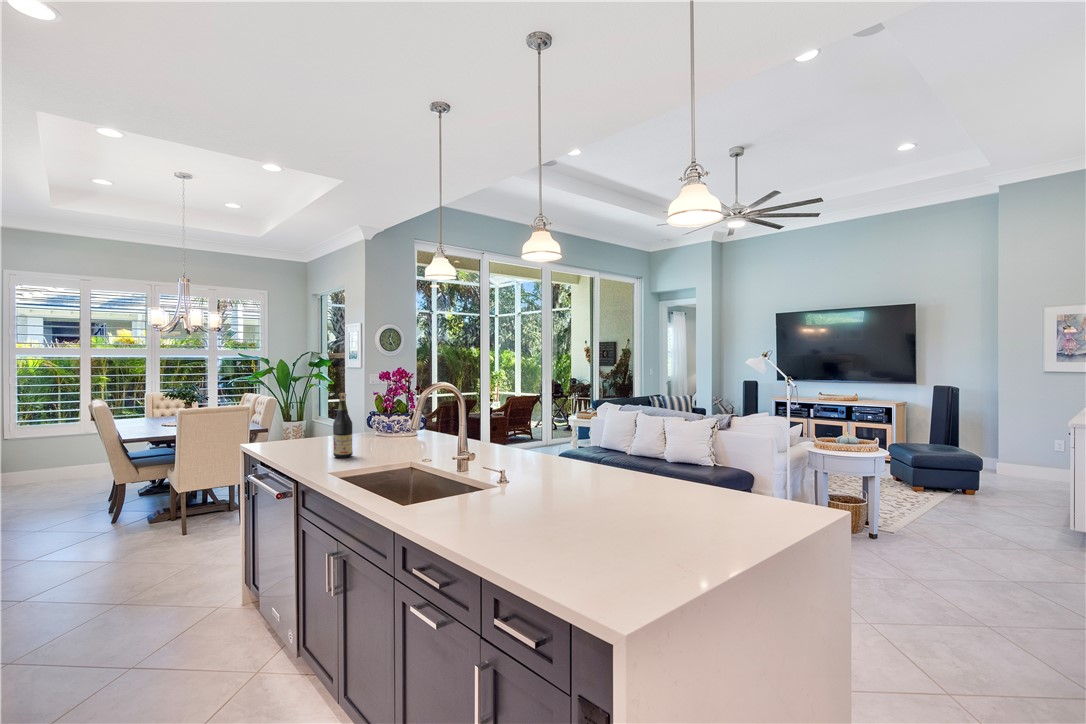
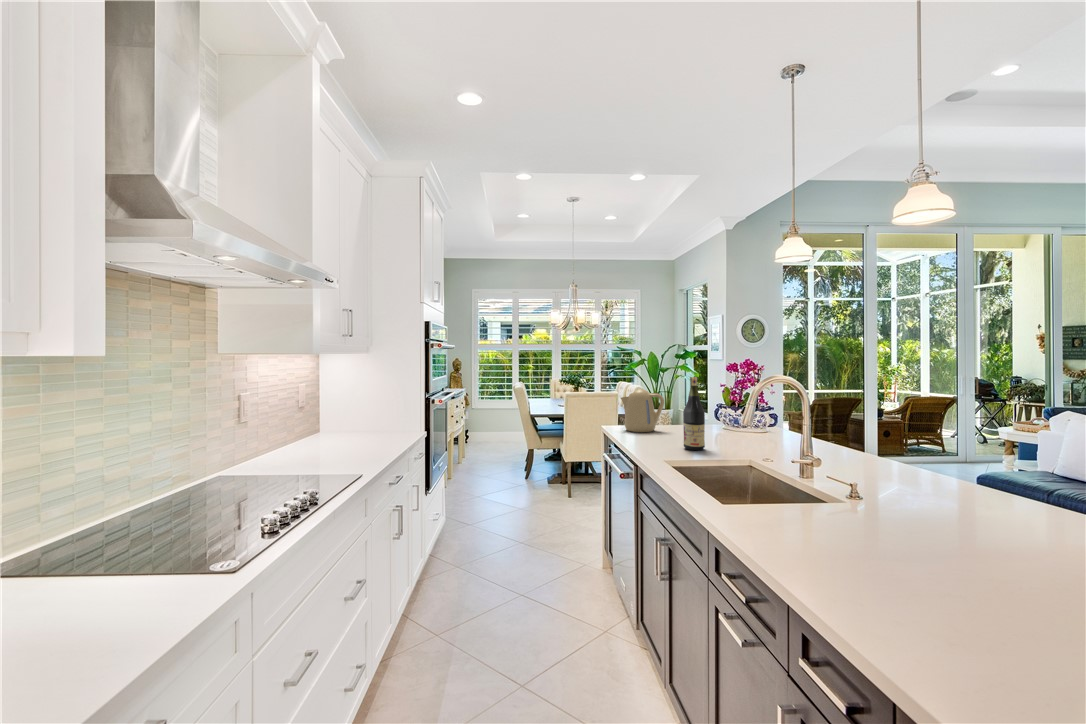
kettle: none [263,405,311,448] -> present [621,389,664,432]

